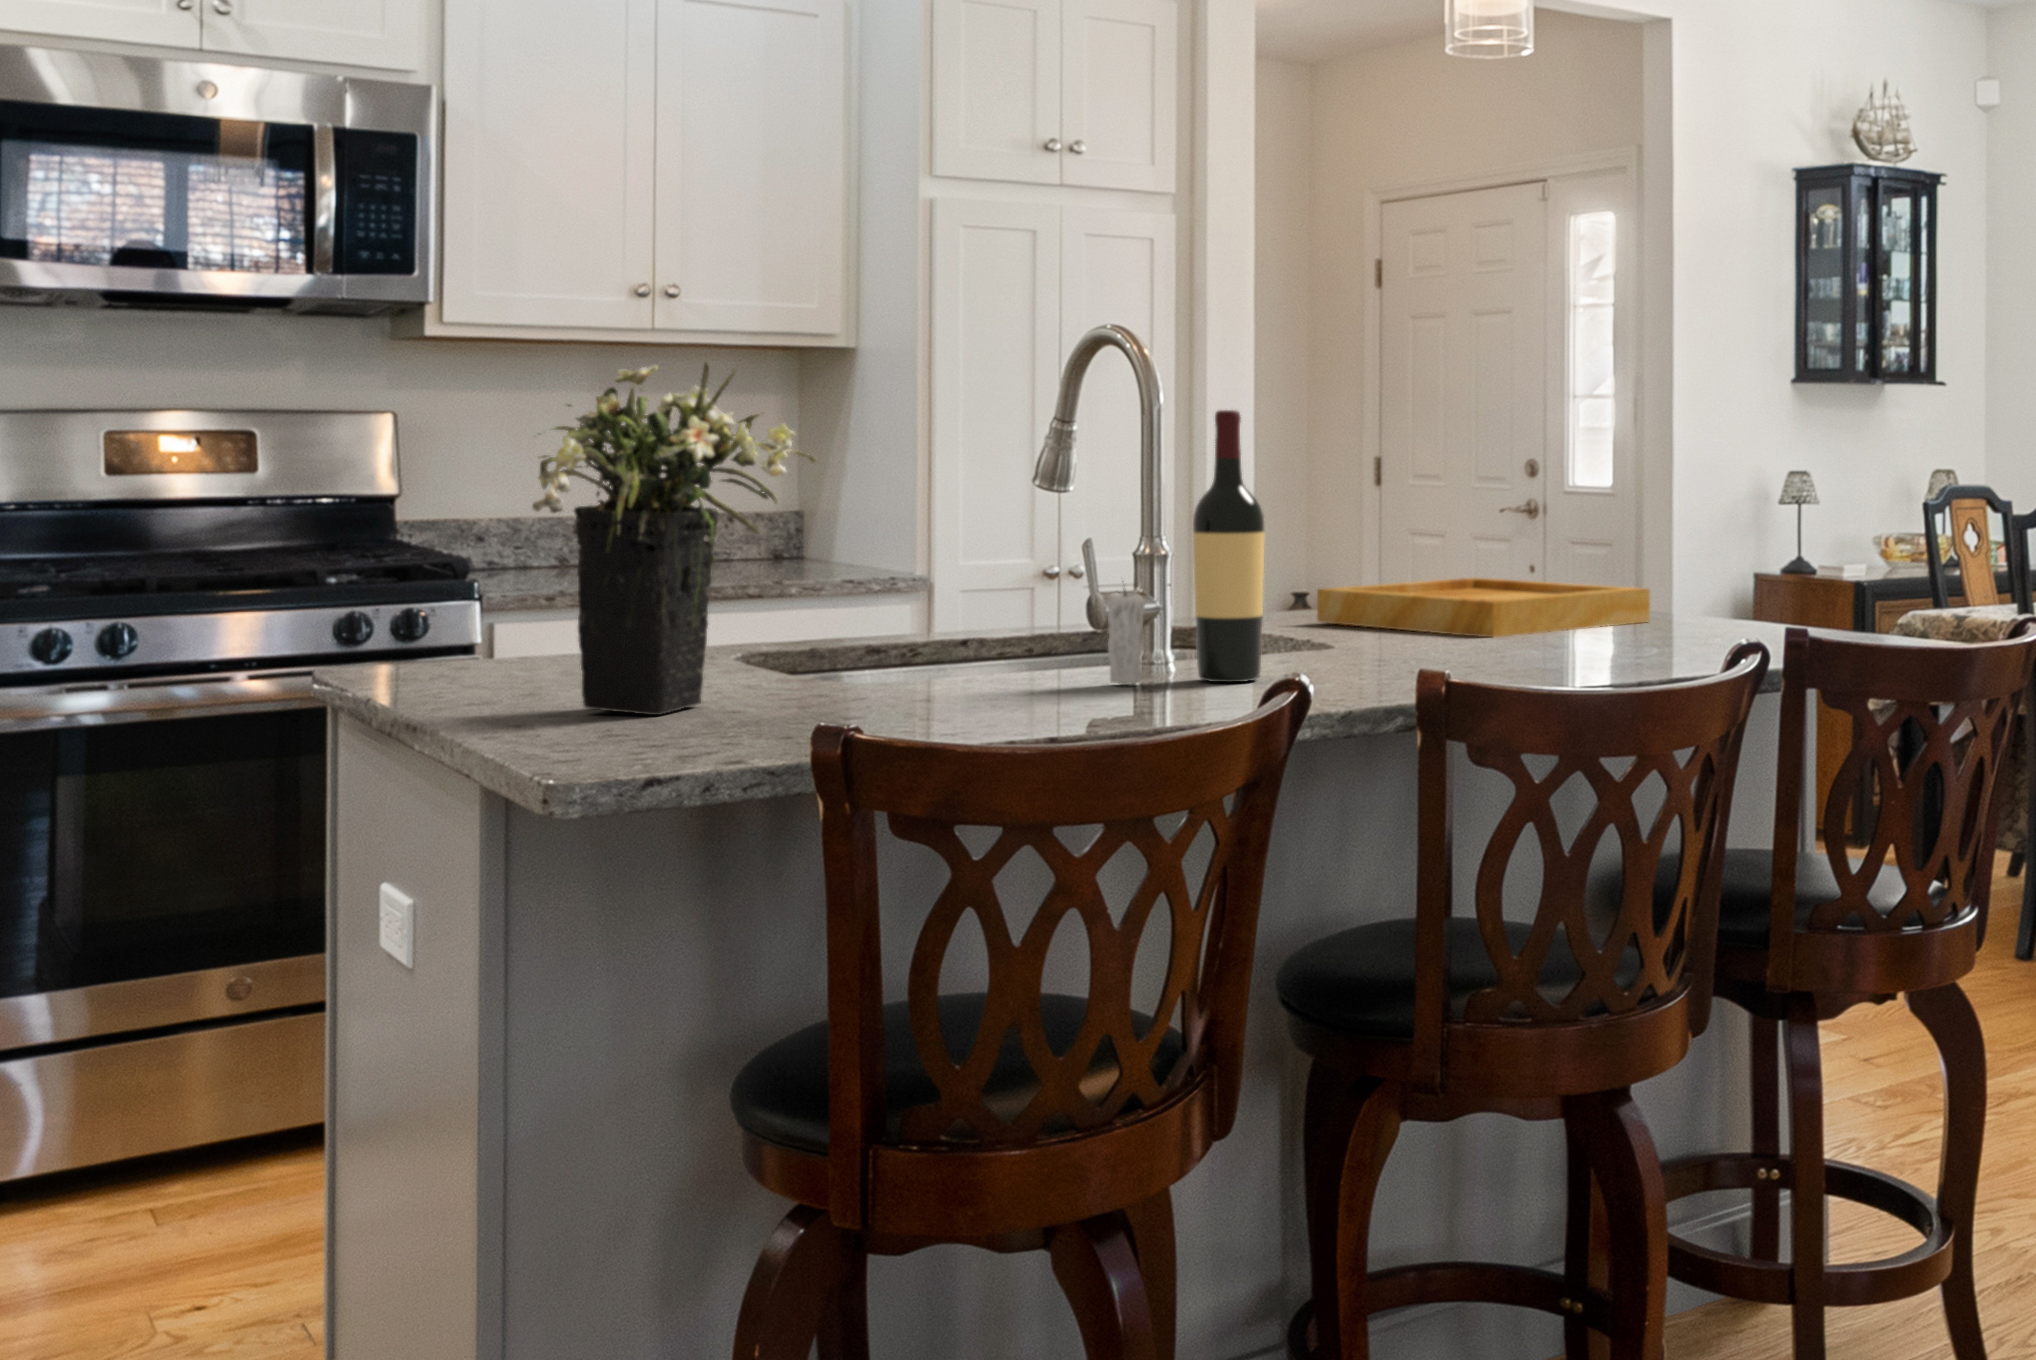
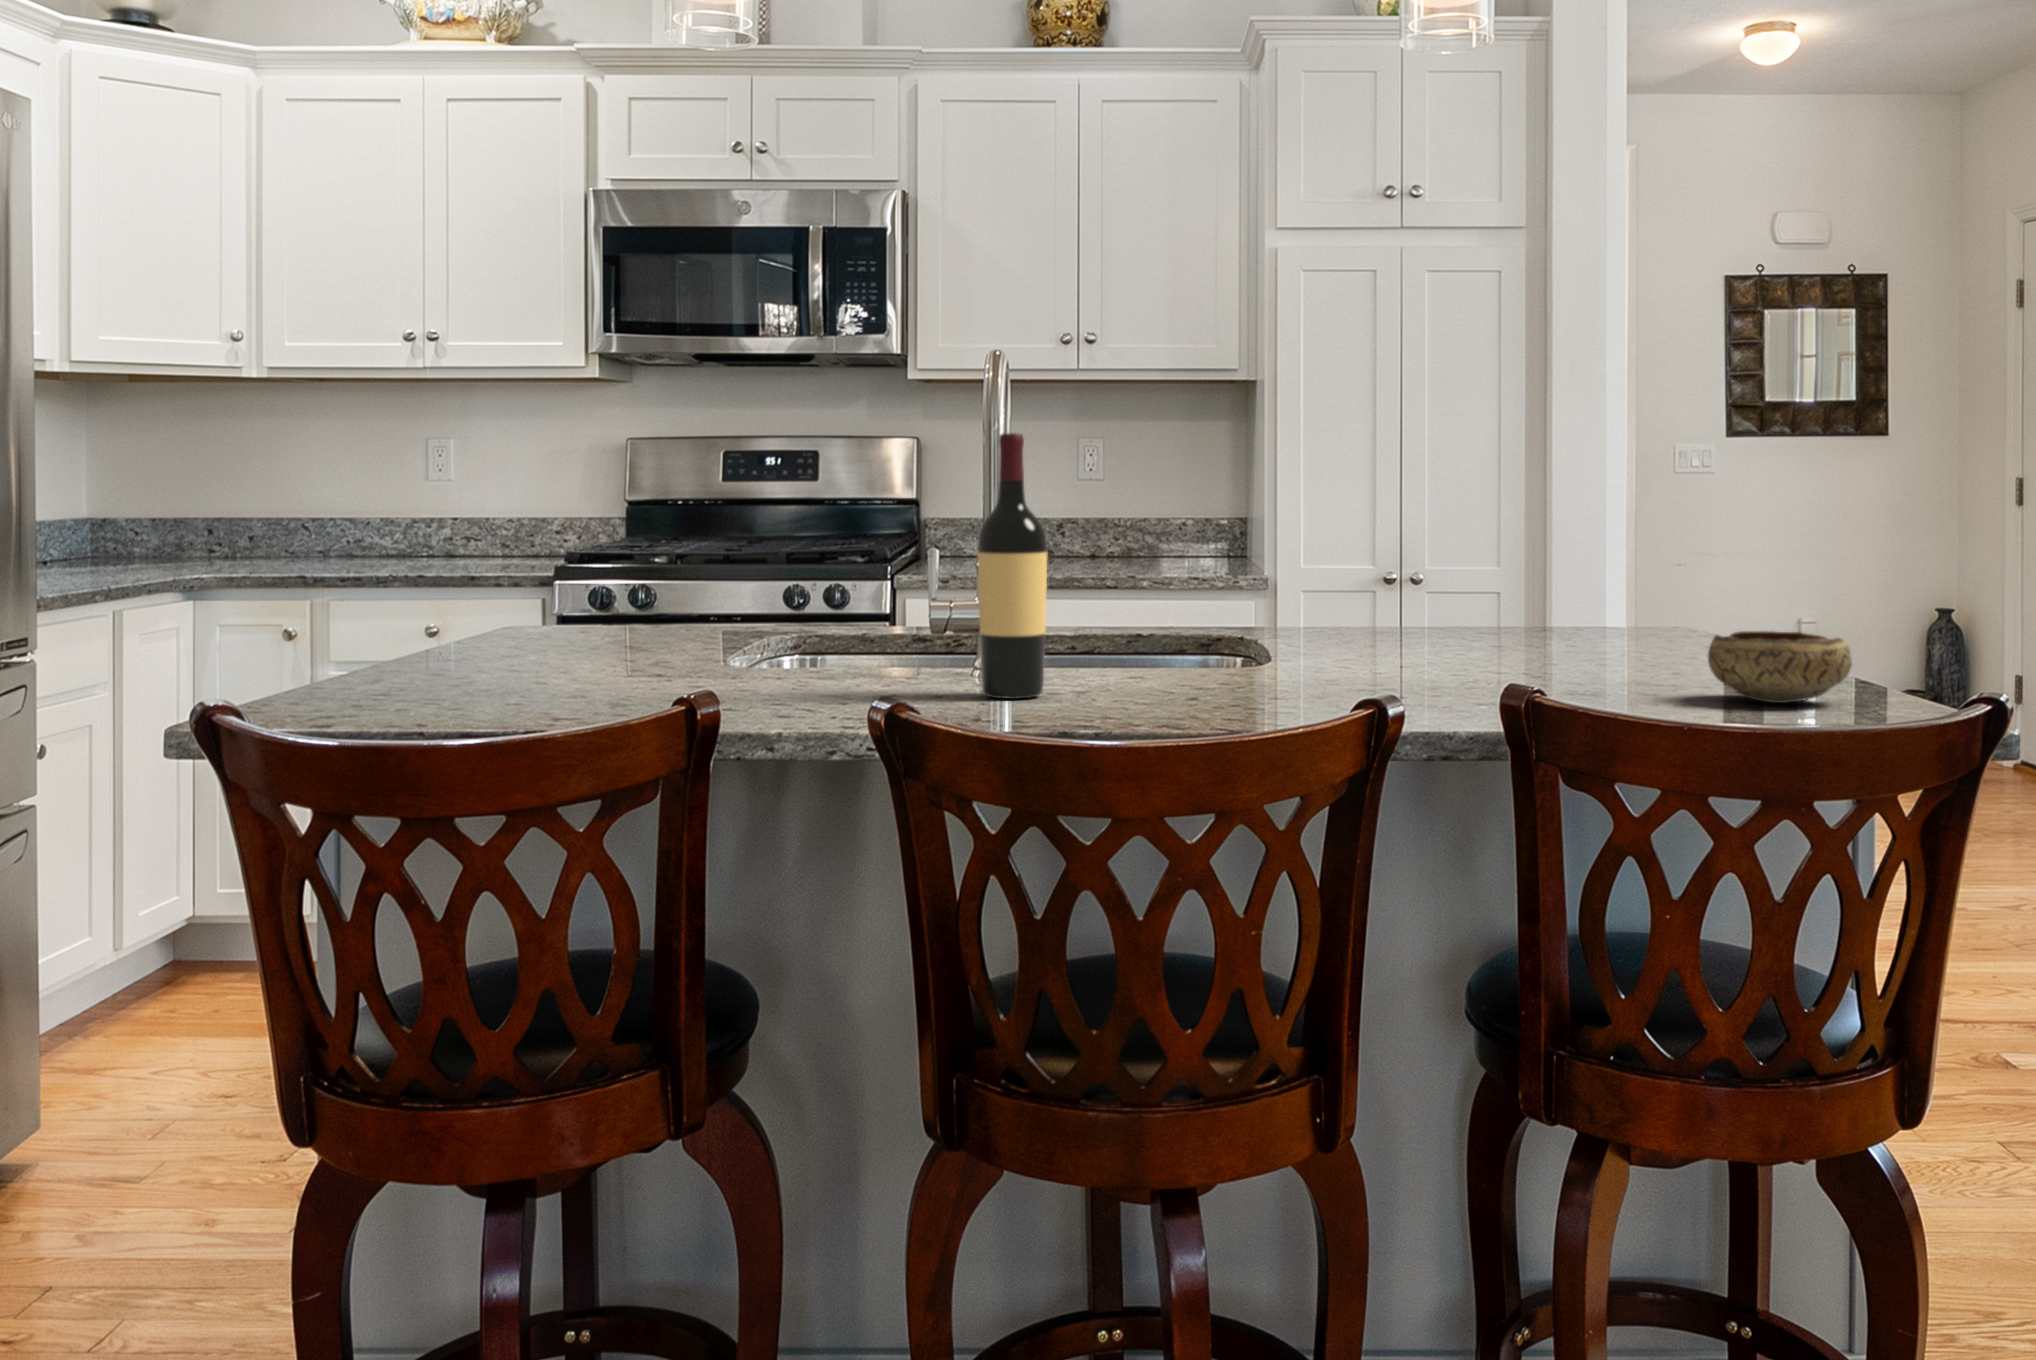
flower arrangement: present [533,362,817,715] -> none [369,394,621,688]
tray: present [1317,578,1650,637] -> none [1395,610,1735,675]
bowl: none [1740,581,1857,640] -> present [1708,631,1852,703]
candle: present [1106,592,1145,685] -> none [899,589,934,693]

